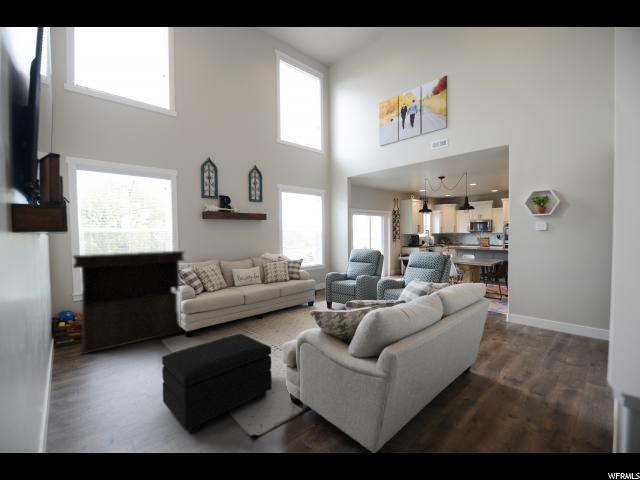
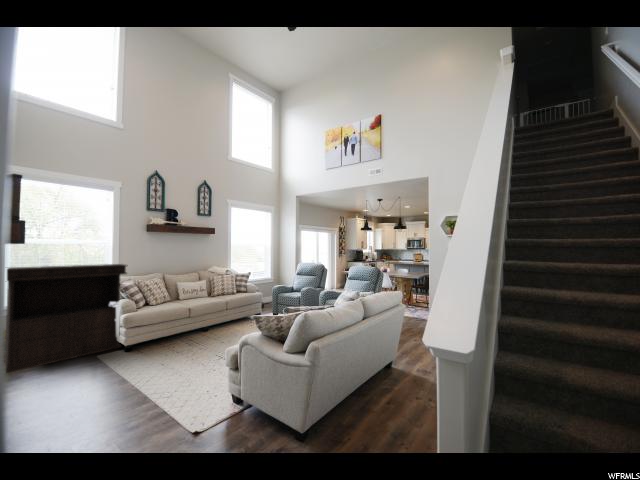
footstool: present [162,334,272,433] -> none [105,343,216,434]

